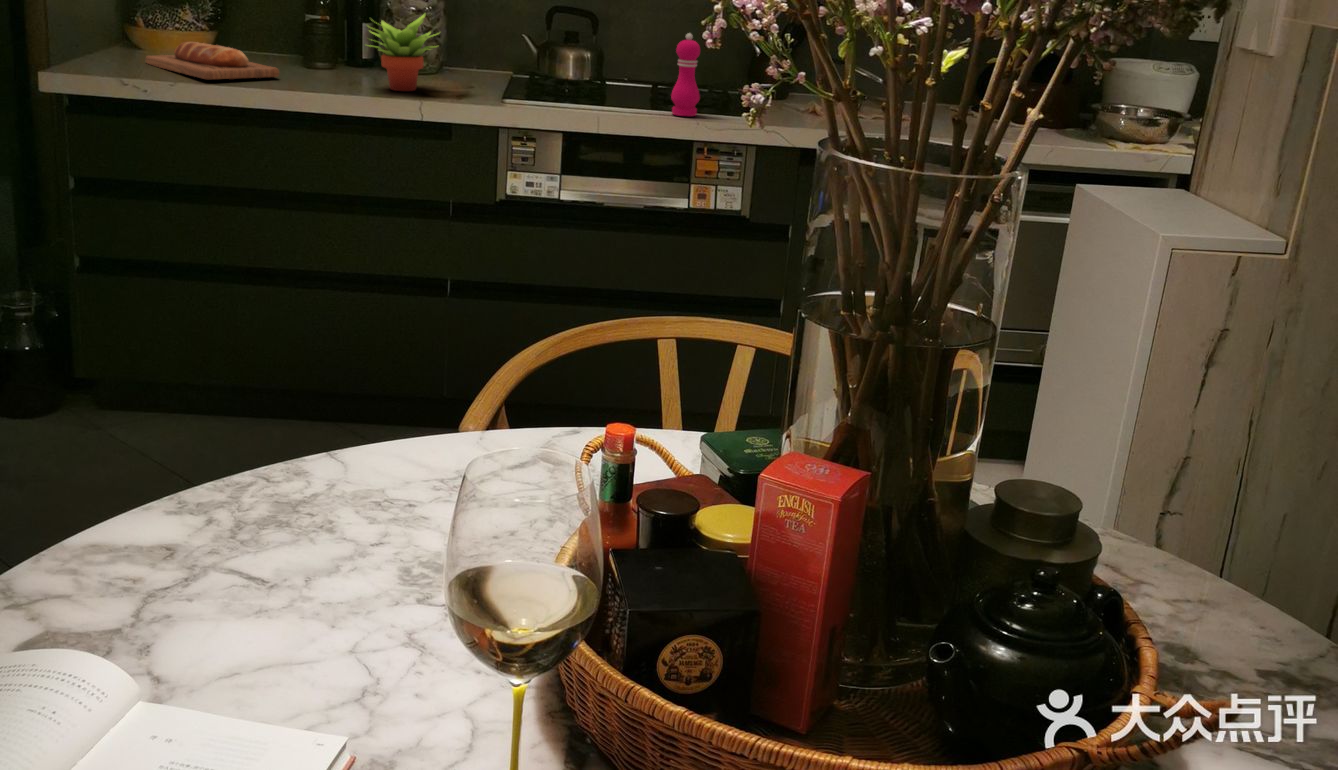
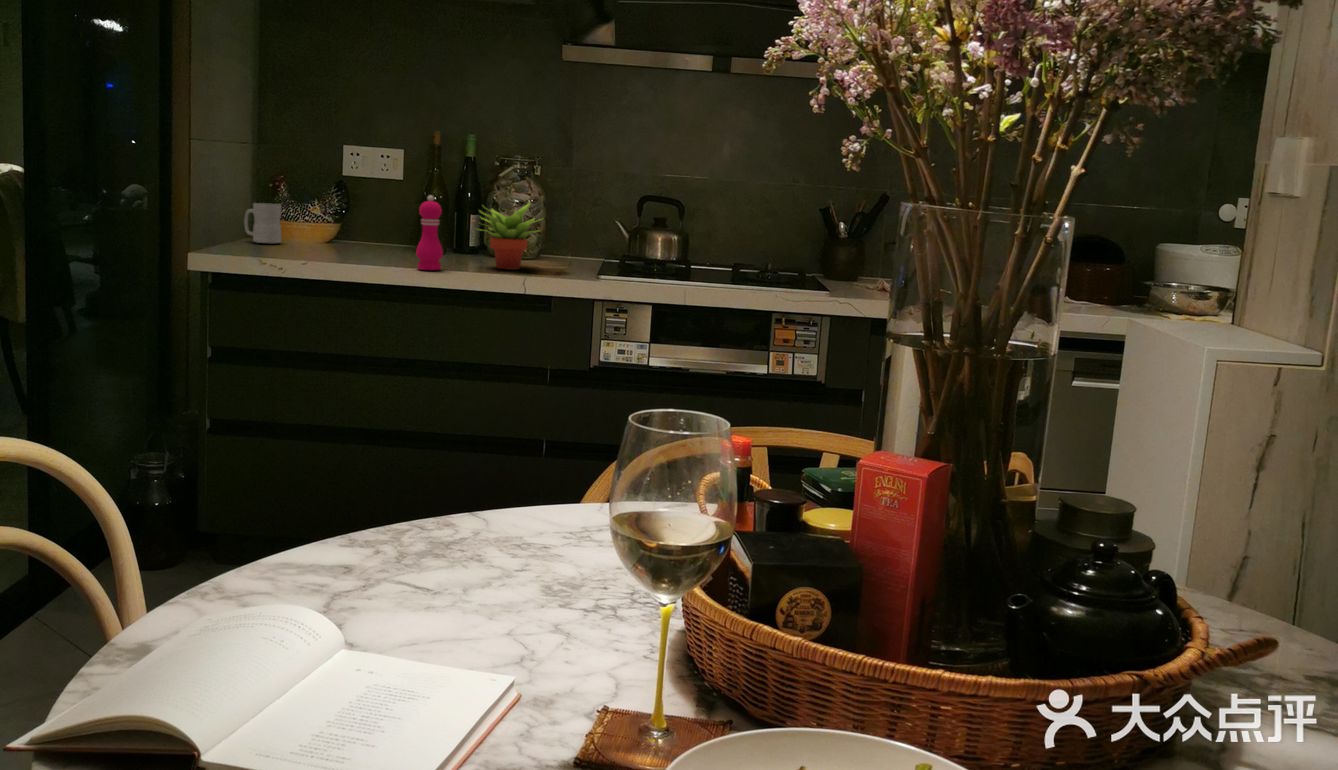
mug: none [105,10,149,57] -> present [244,203,282,243]
pepper mill: present [671,33,700,116] -> present [416,195,443,270]
bread loaf: present [146,42,279,79] -> none [279,229,398,258]

